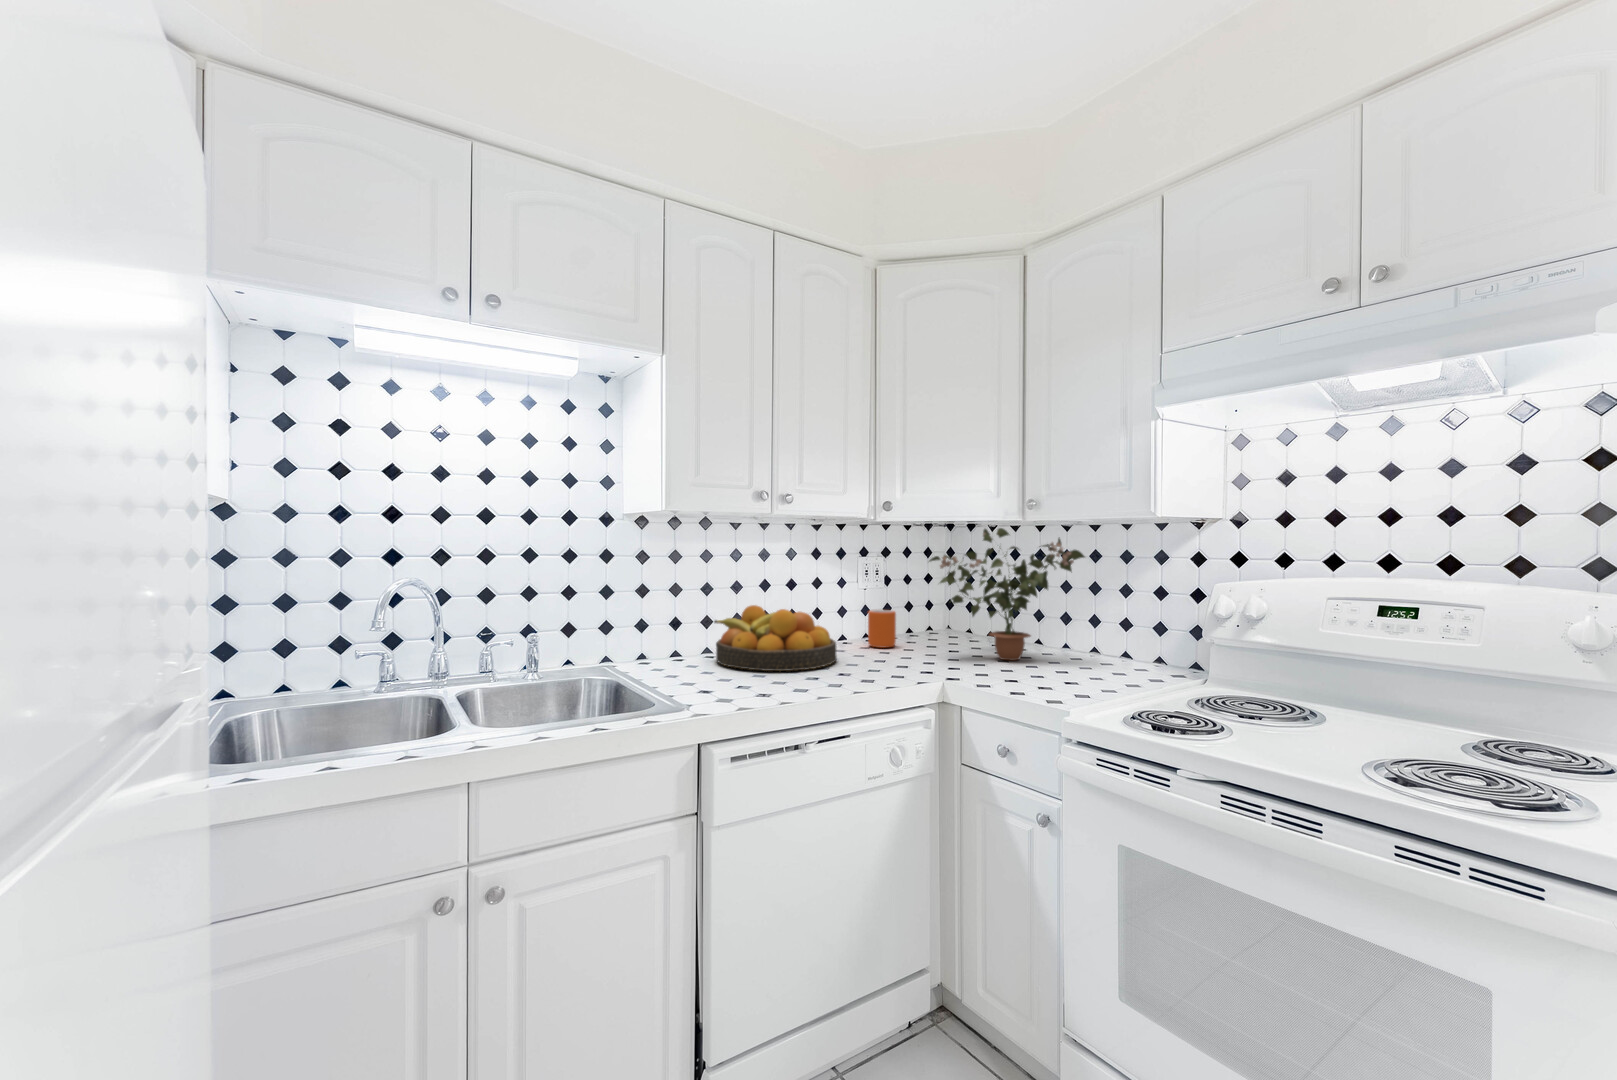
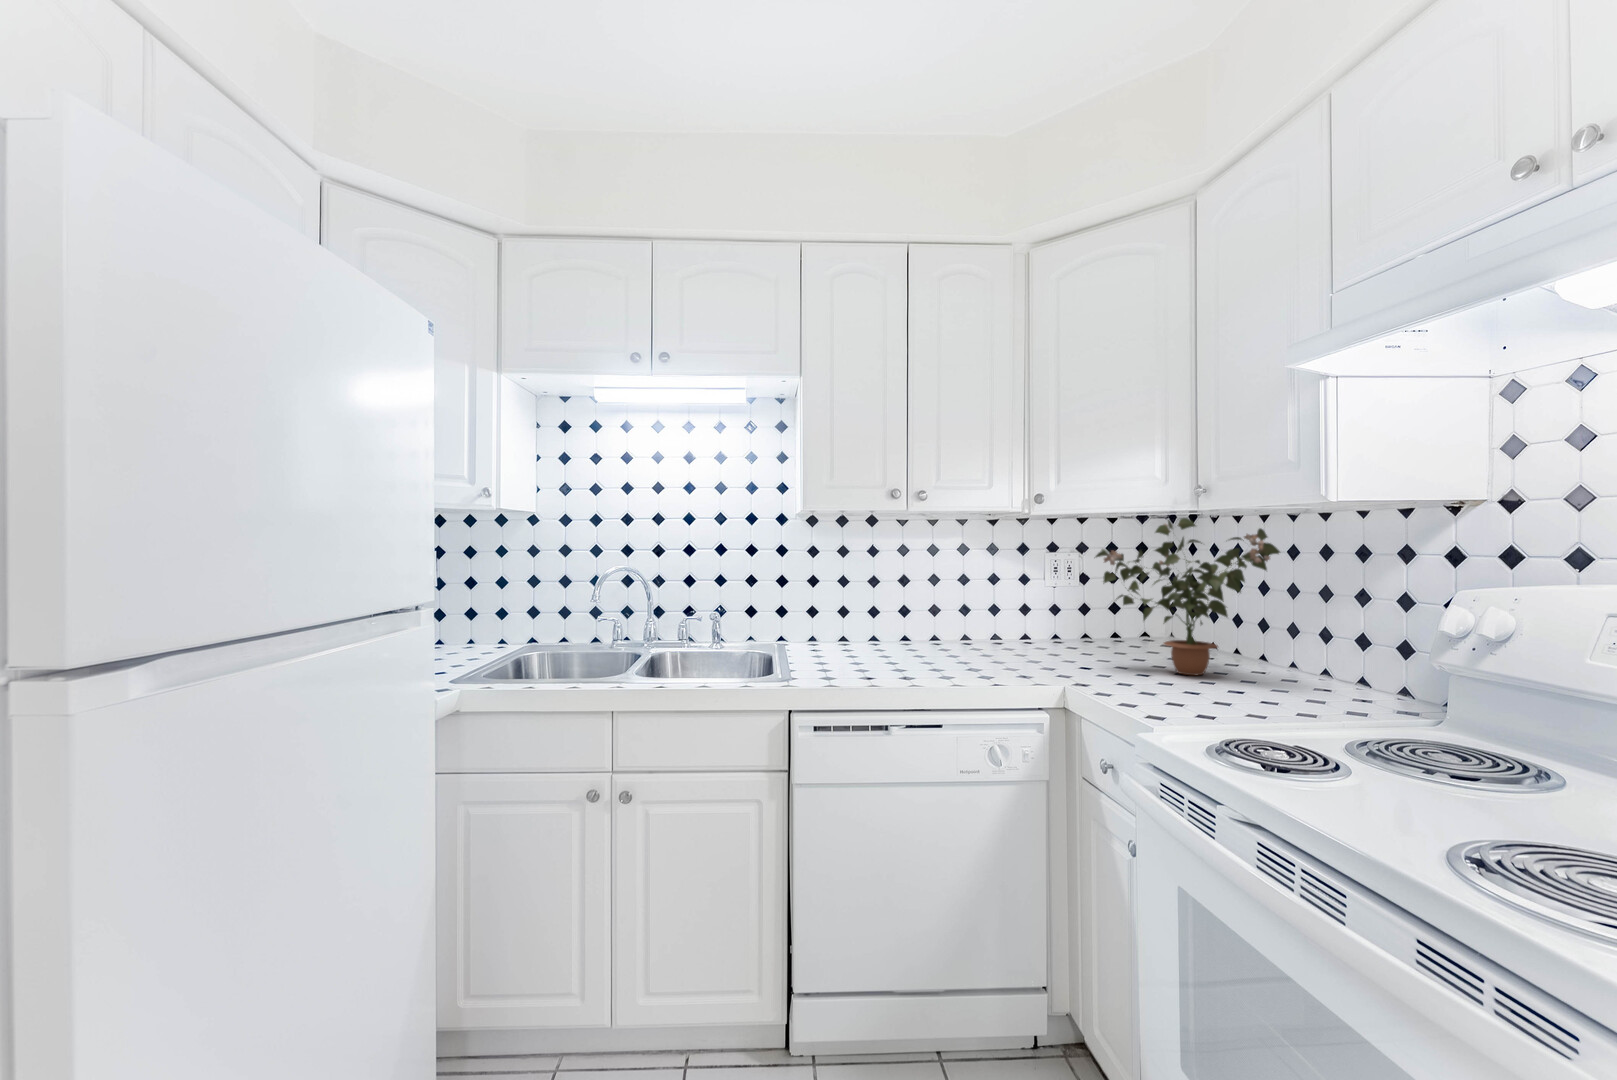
fruit bowl: present [714,605,837,671] -> none [862,598,985,664]
mug: present [868,610,896,648] -> none [1045,610,1076,651]

